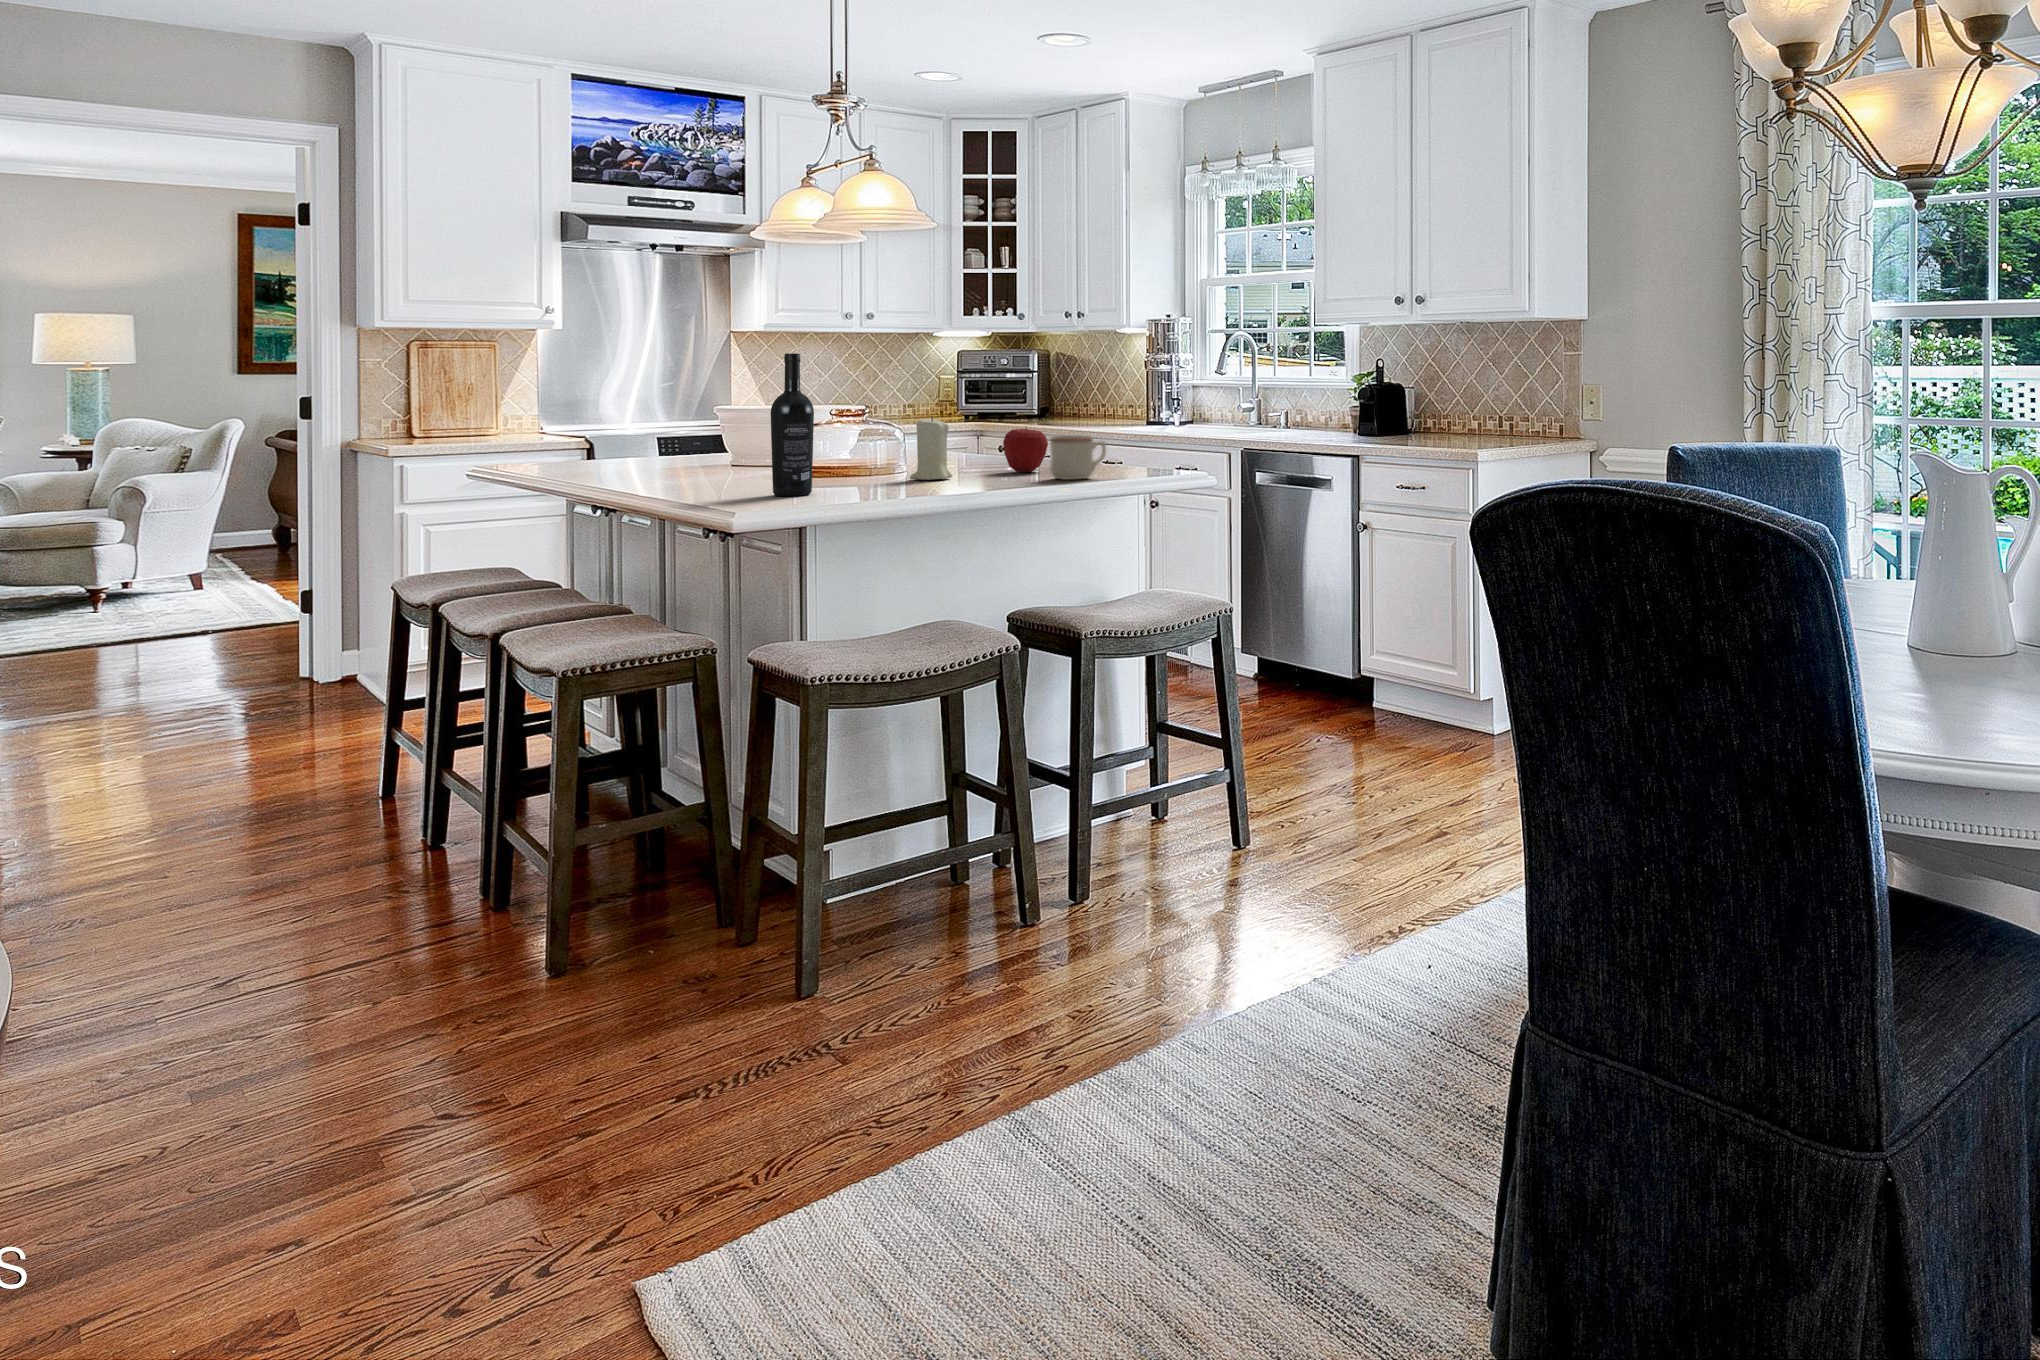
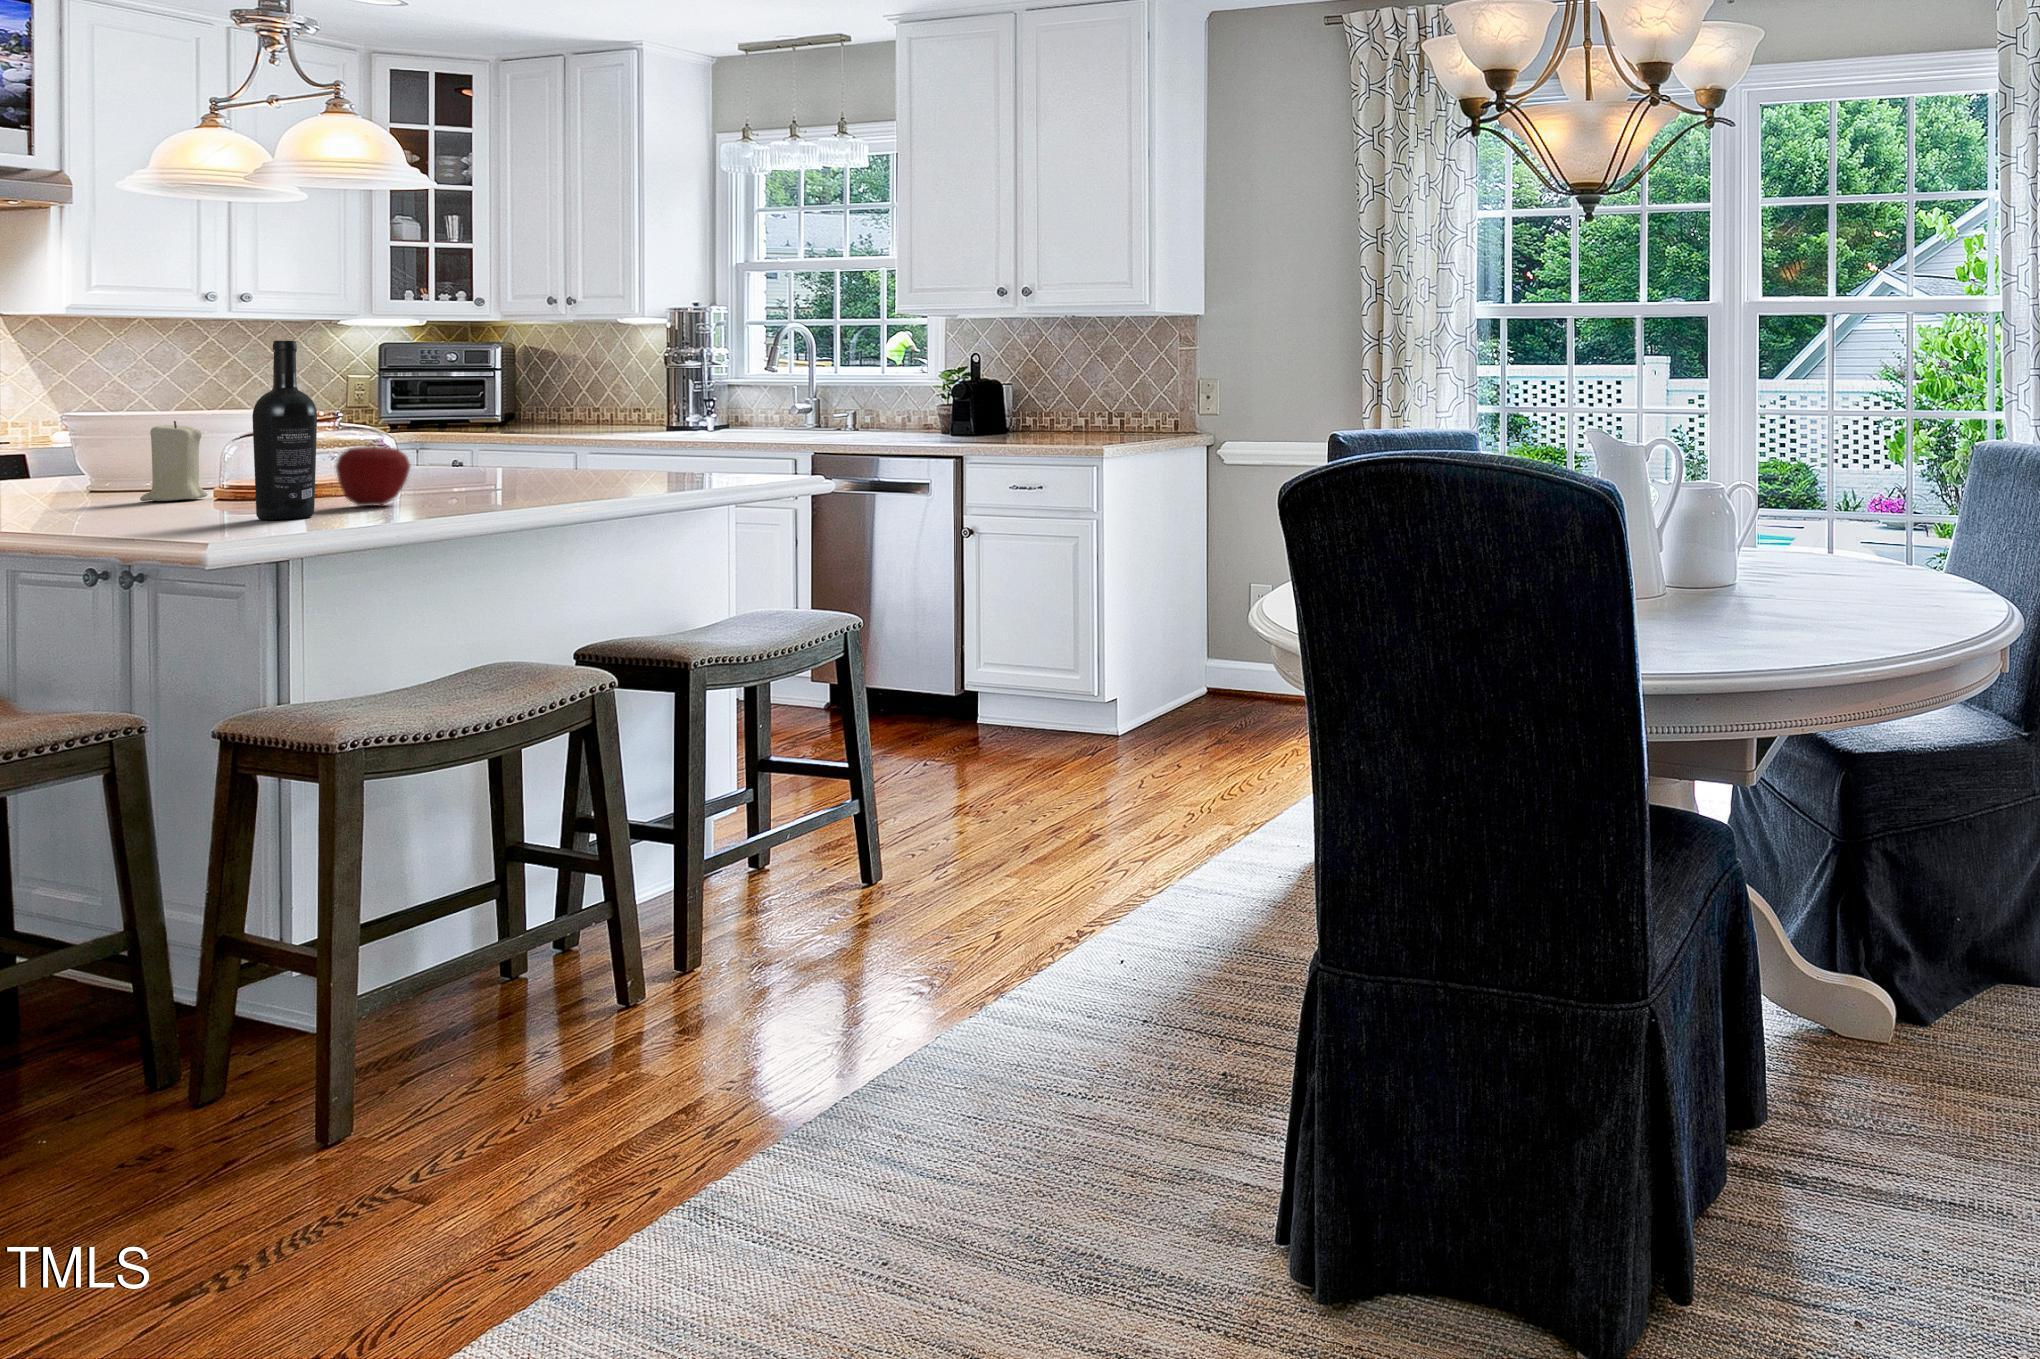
candle: present [910,416,952,480] -> present [140,421,208,501]
apple: present [1003,427,1048,472] -> present [336,444,410,506]
mug: present [1050,435,1106,480] -> none [630,438,701,489]

